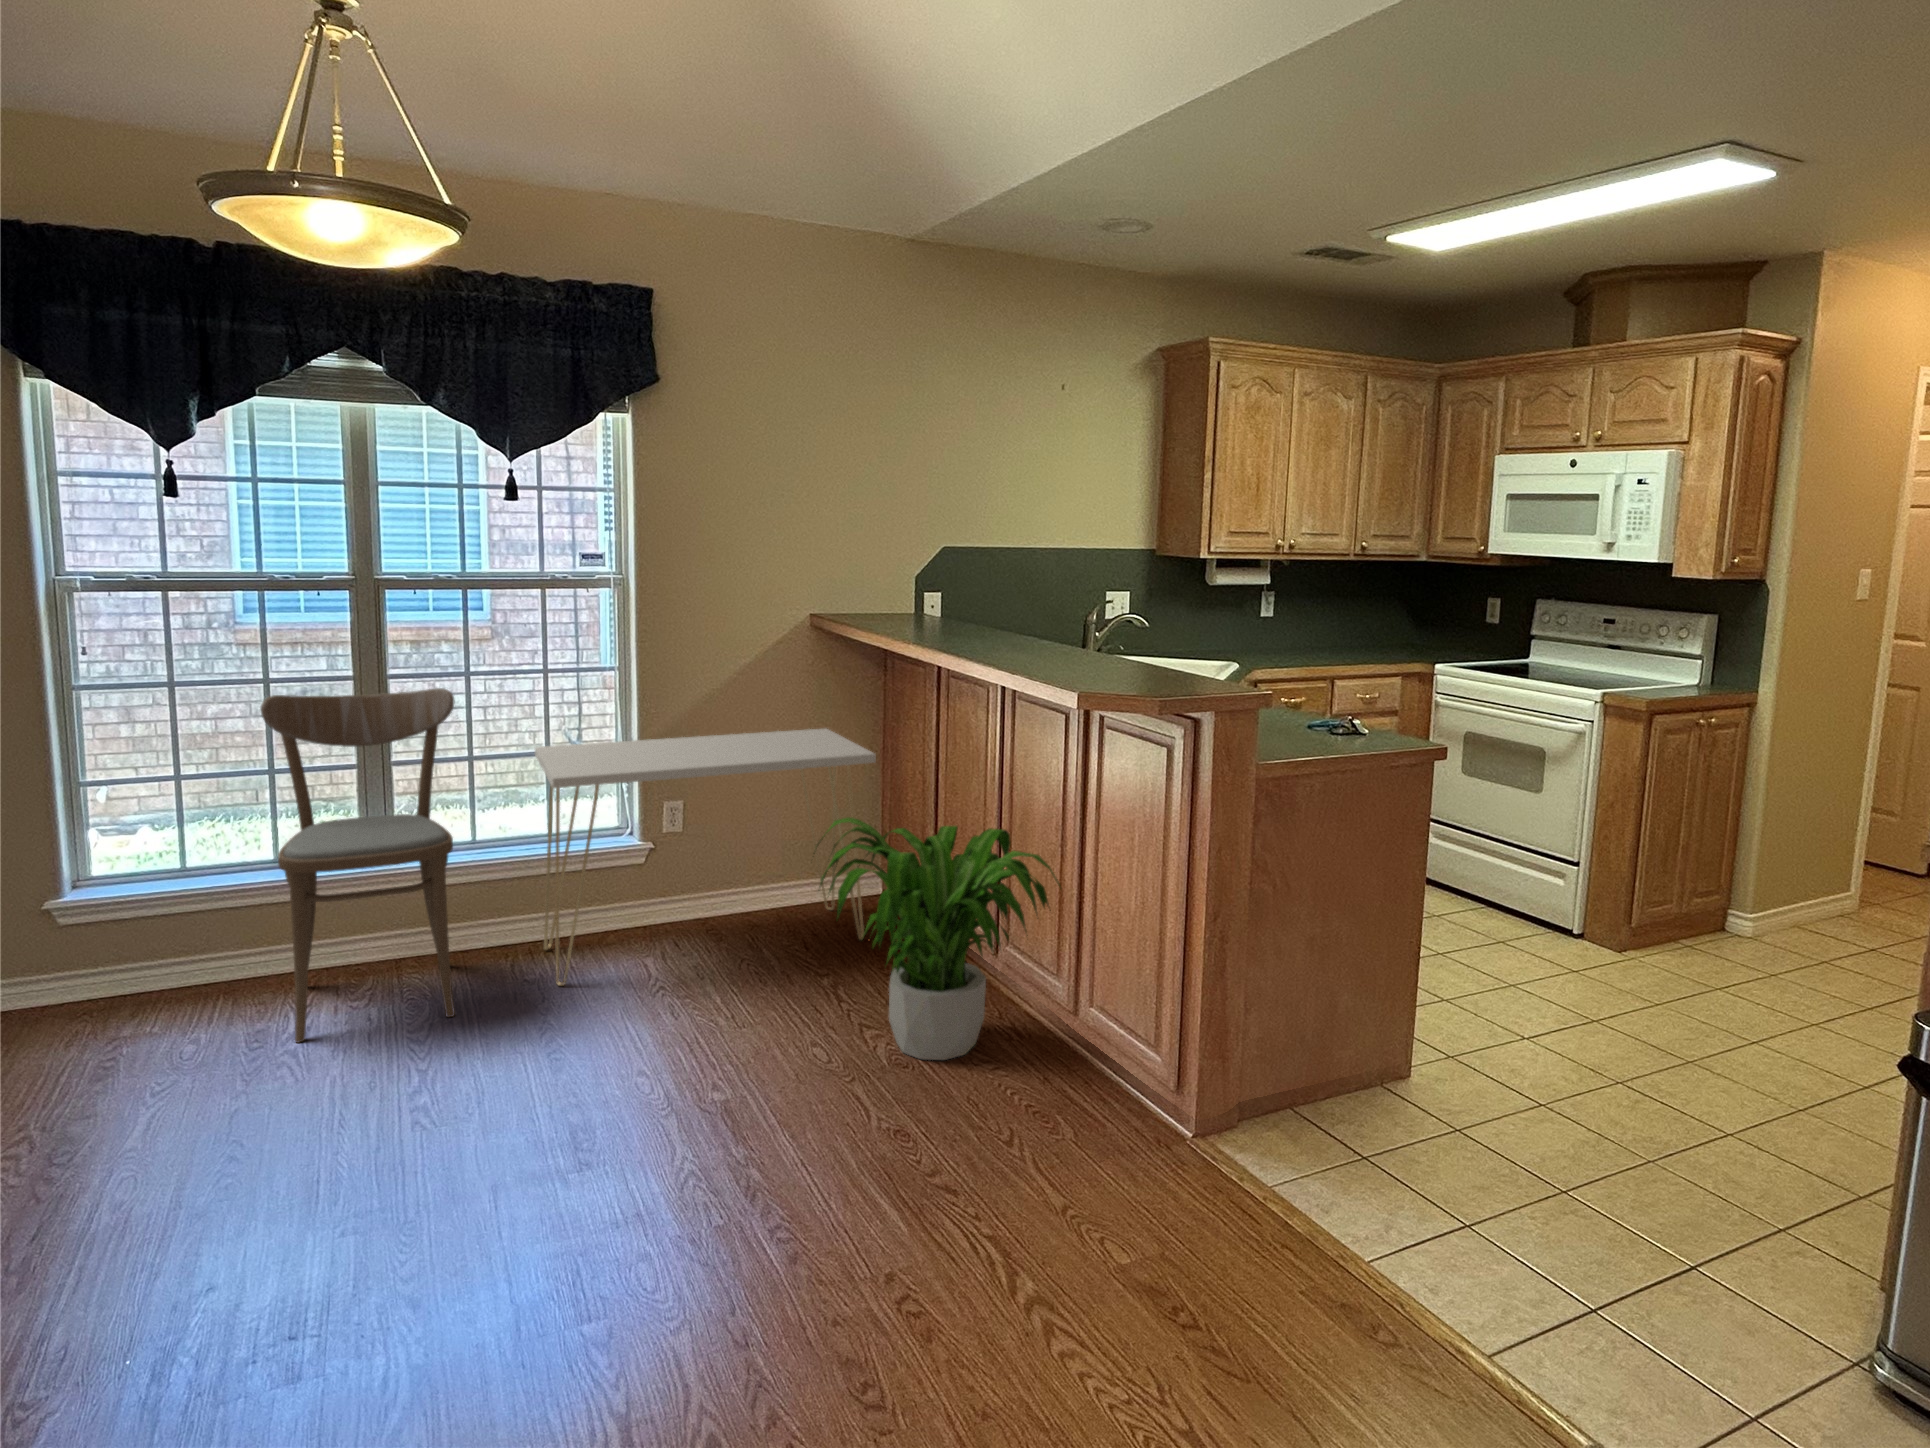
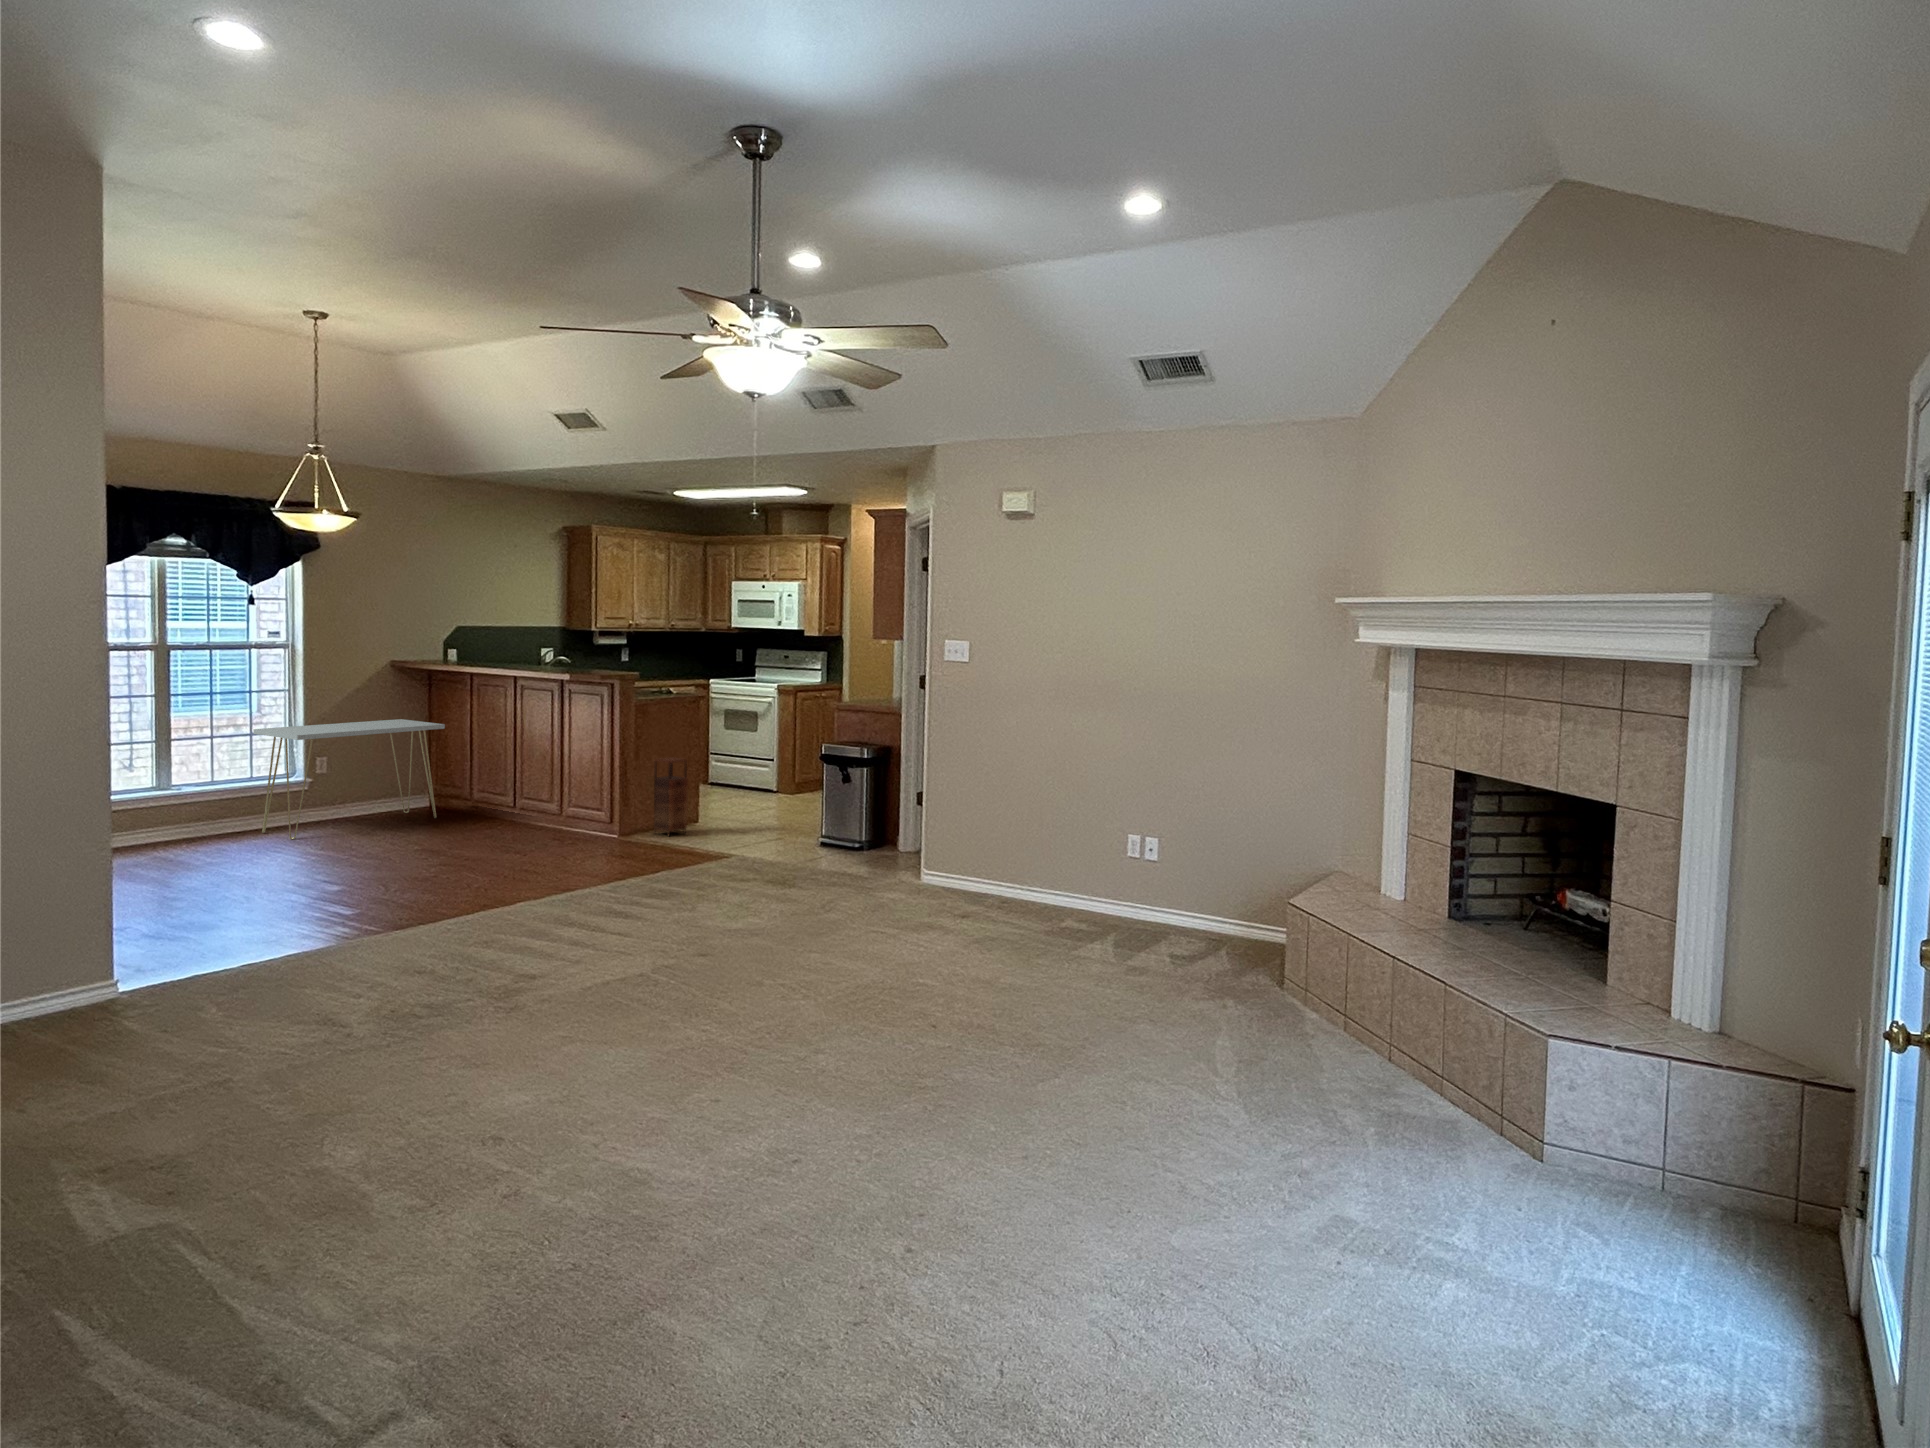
dining chair: present [260,688,455,1043] -> none [134,698,252,860]
potted plant: present [814,818,1060,1060] -> none [438,742,562,837]
storage cabinet: none [1285,916,1388,1151] -> present [654,757,688,835]

